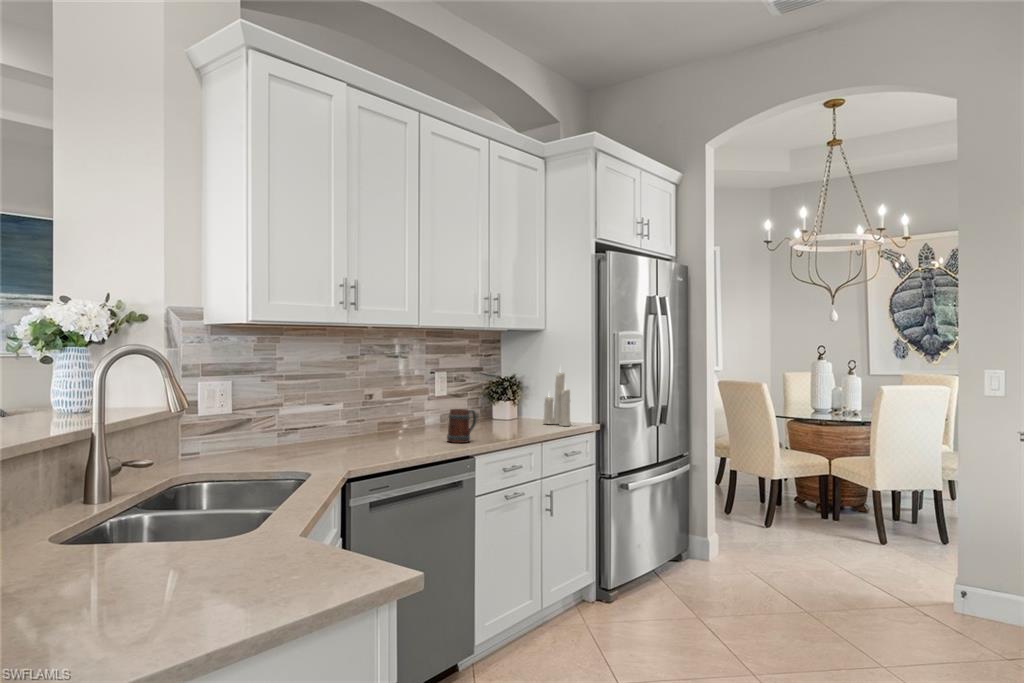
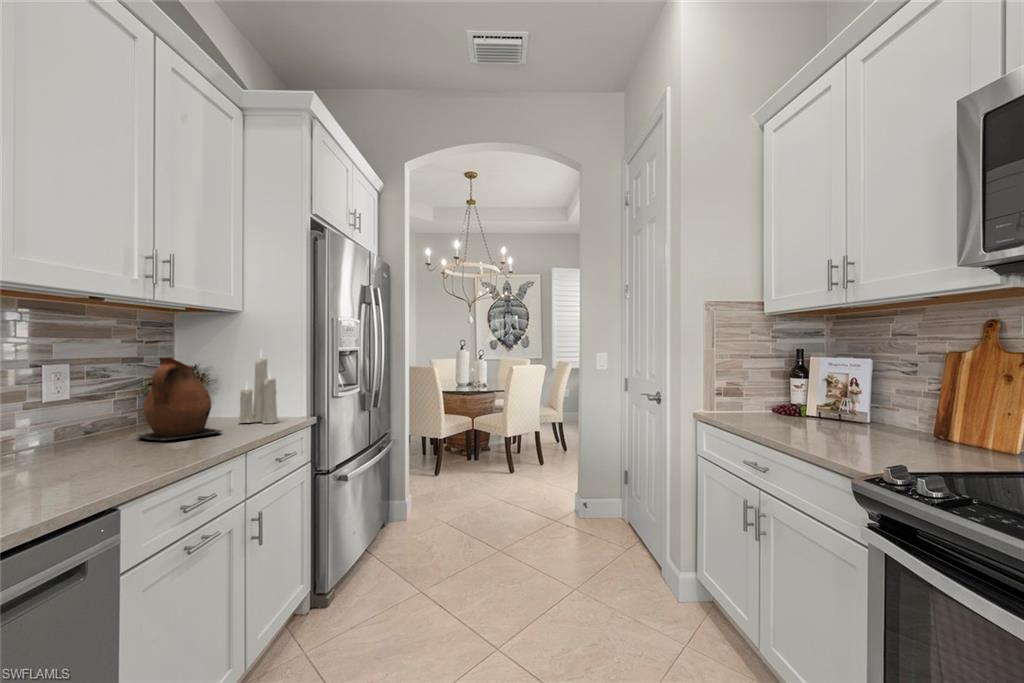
ceramic pitcher: none [477,370,530,429] -> present [138,357,222,440]
mug: present [447,409,477,443] -> none [53,424,124,490]

